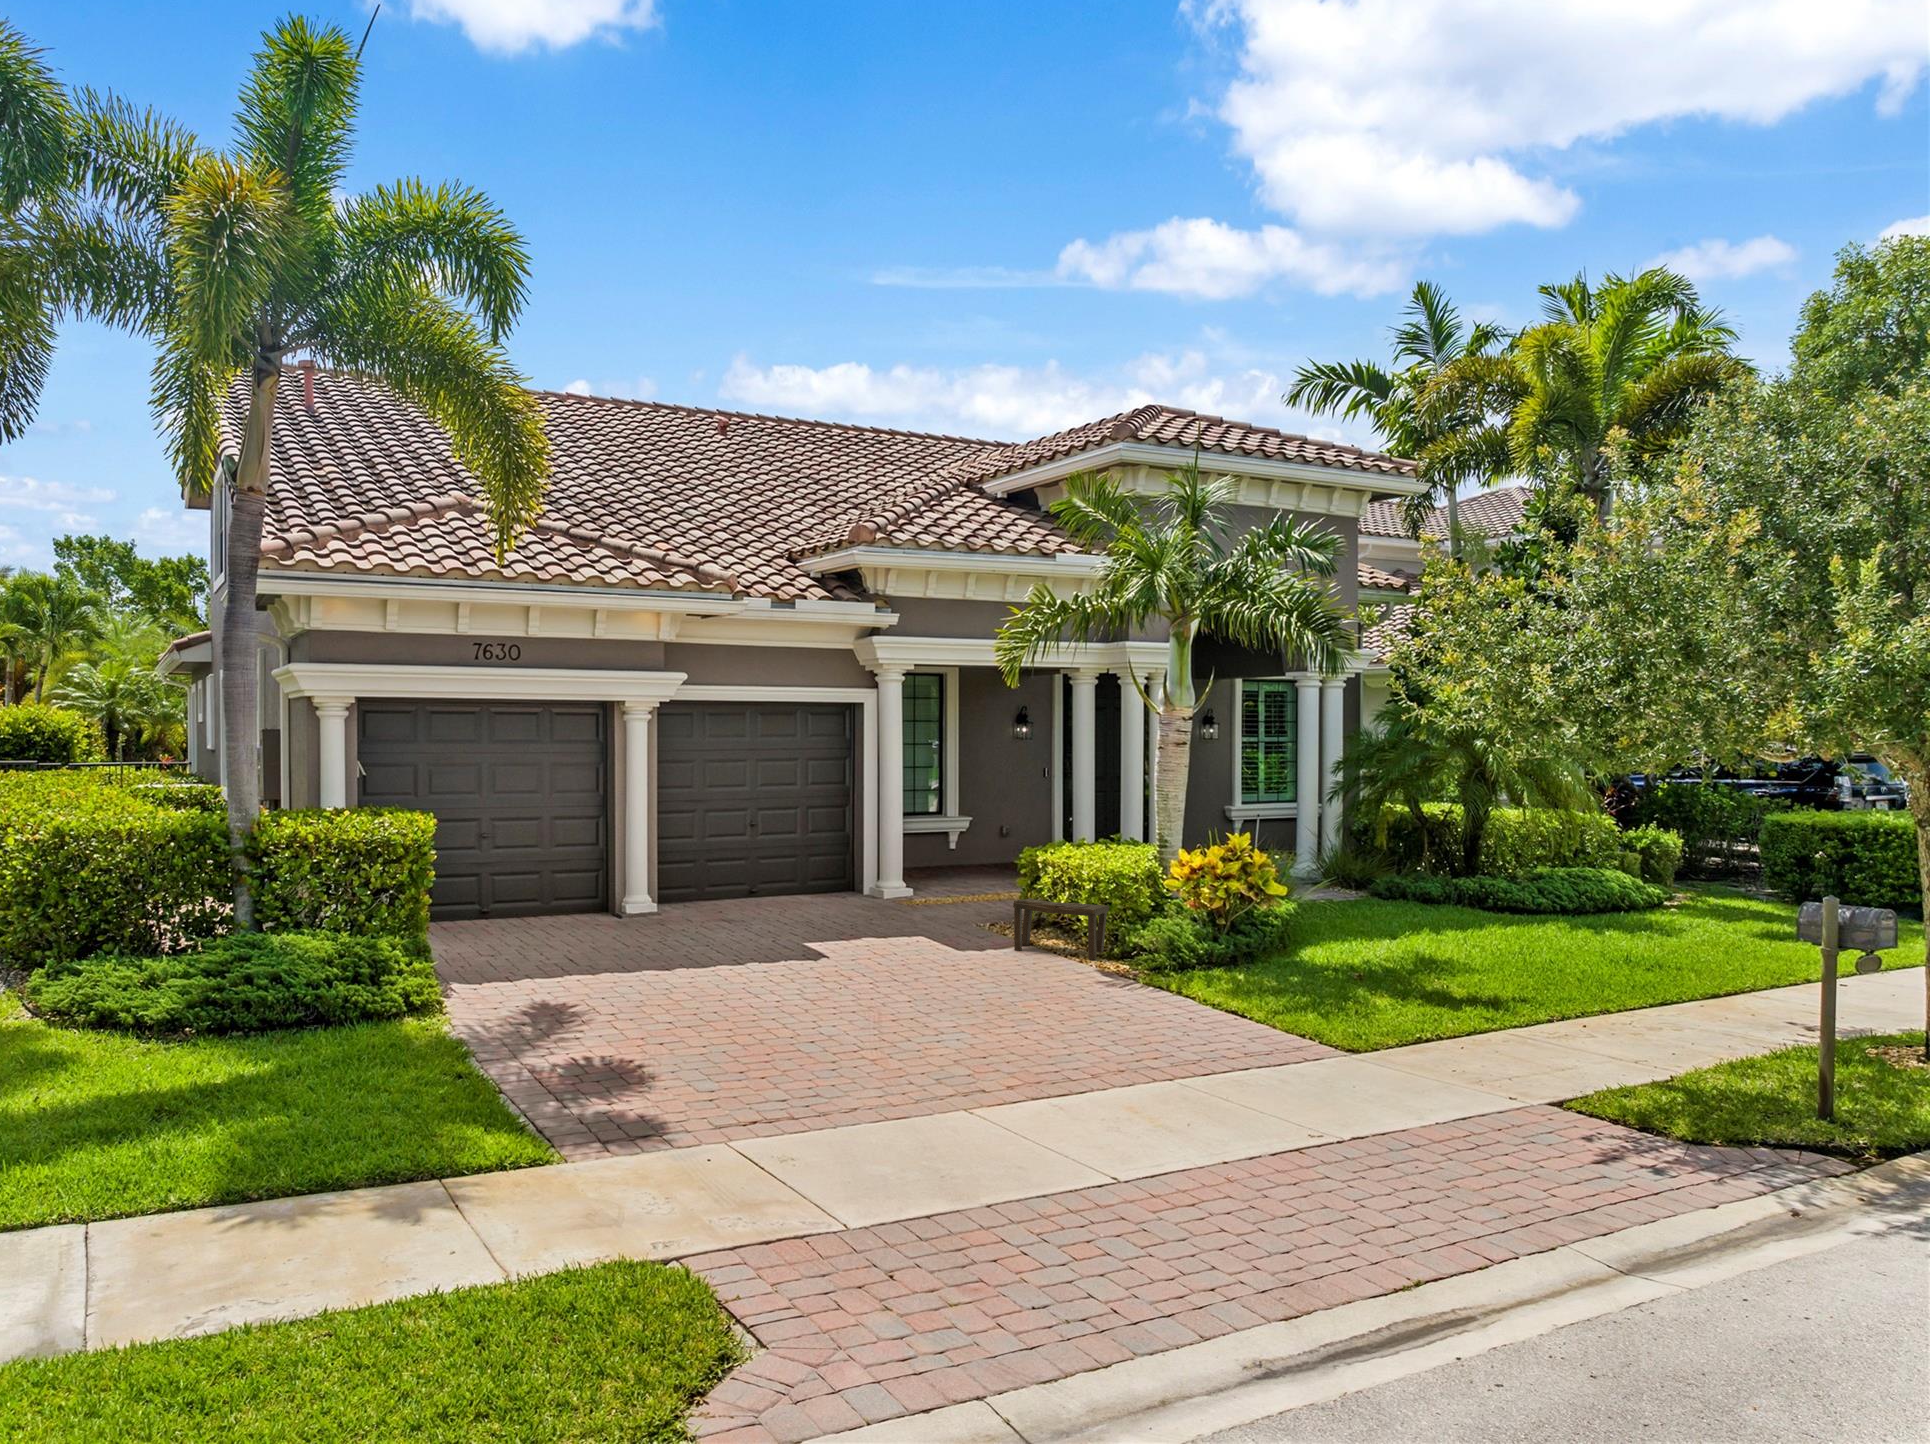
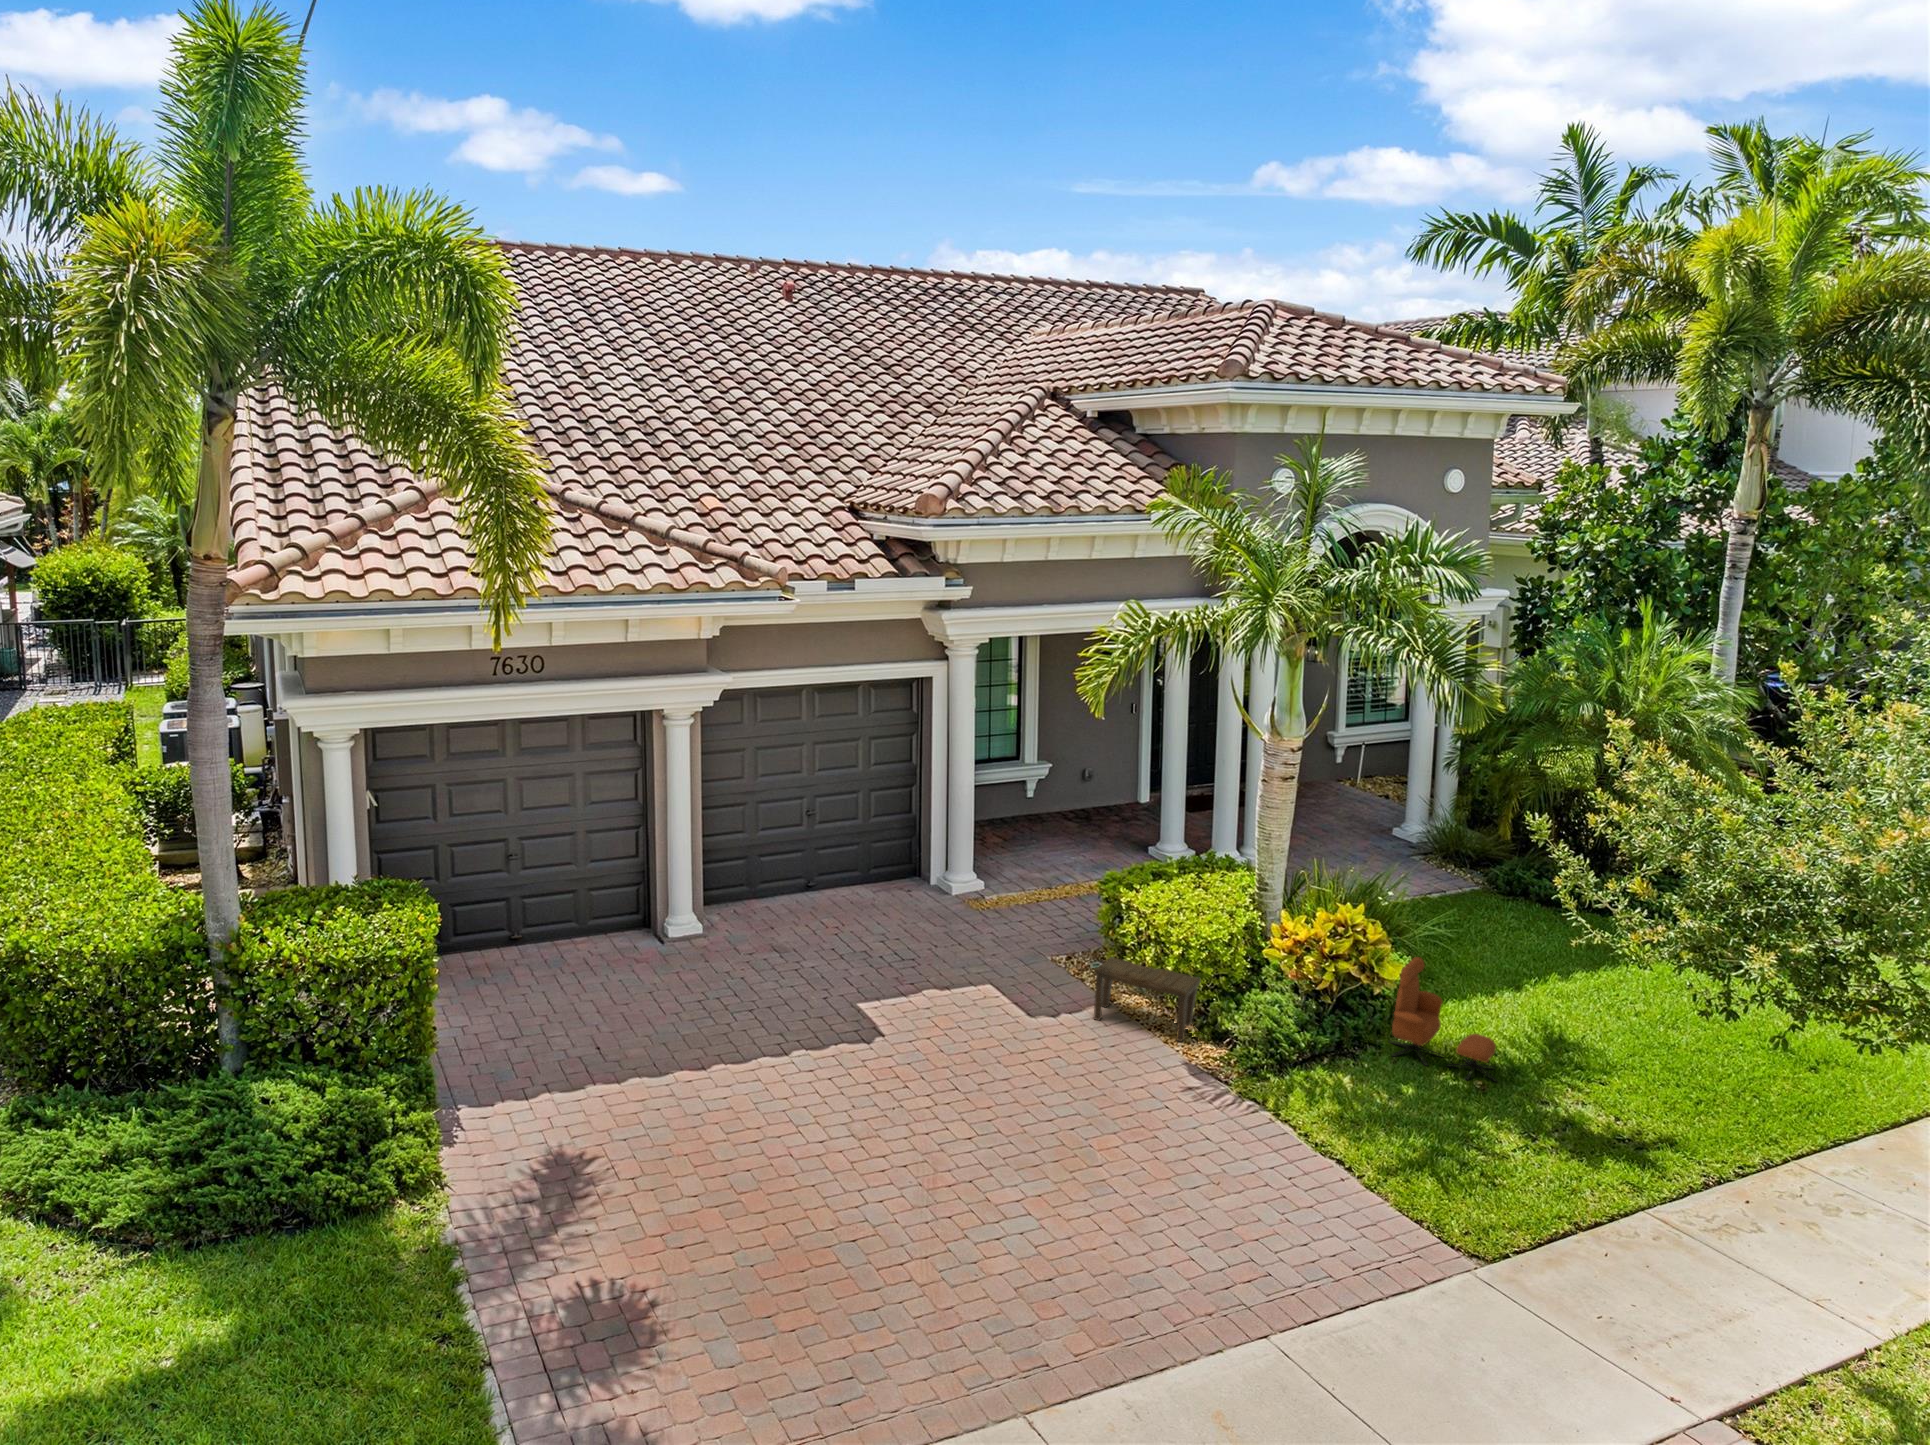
lounge chair: none [1282,881,1378,979] -> present [1389,957,1497,1081]

